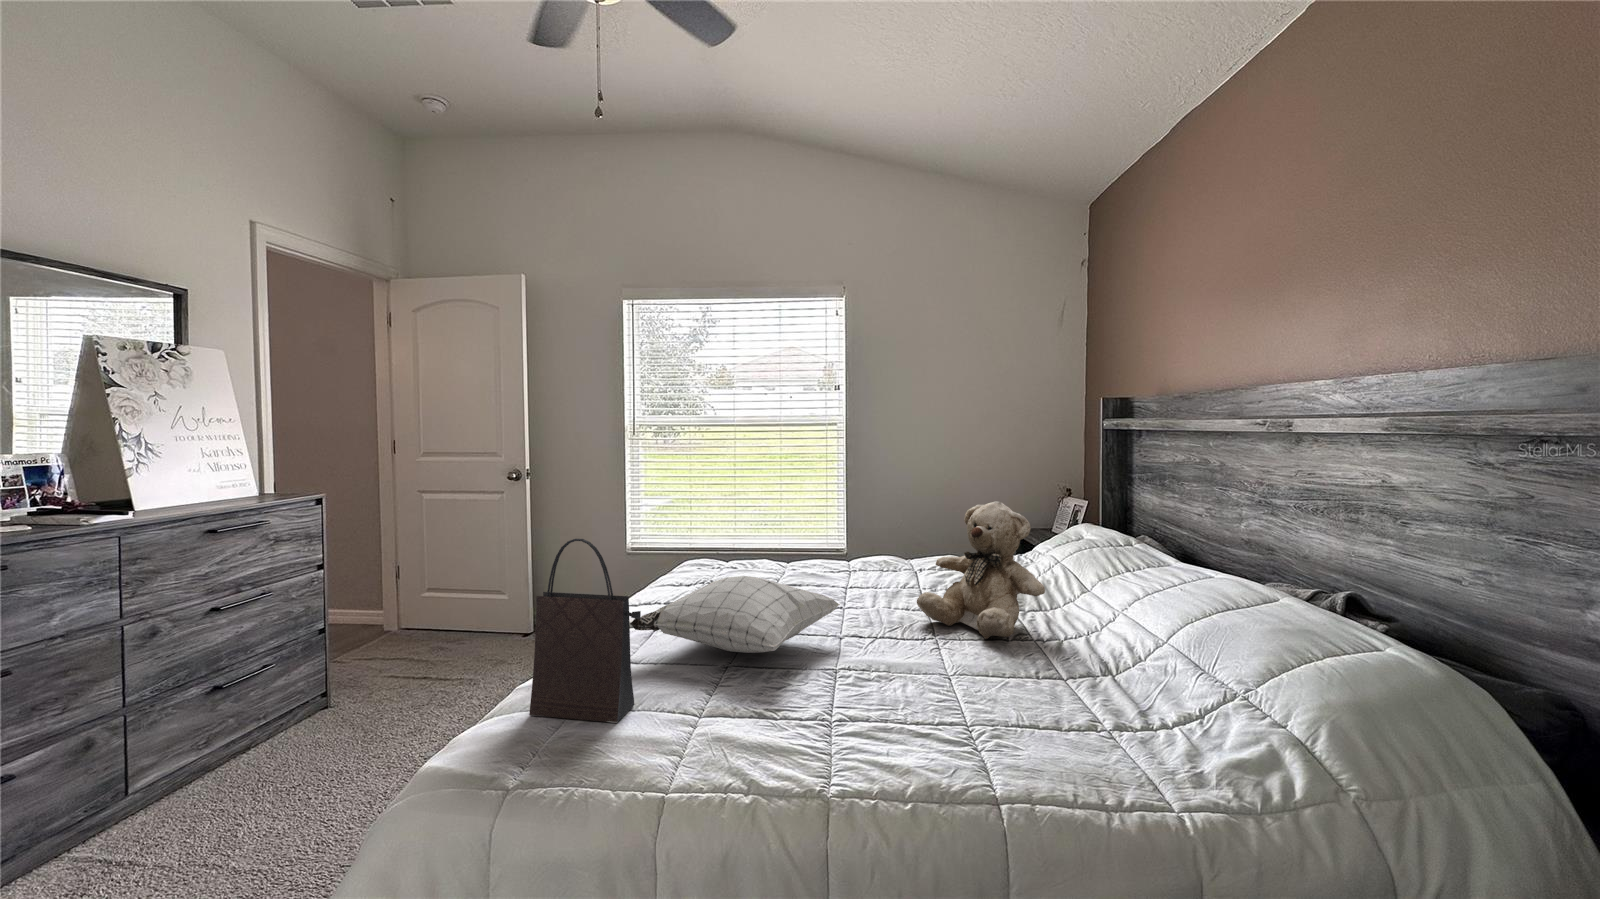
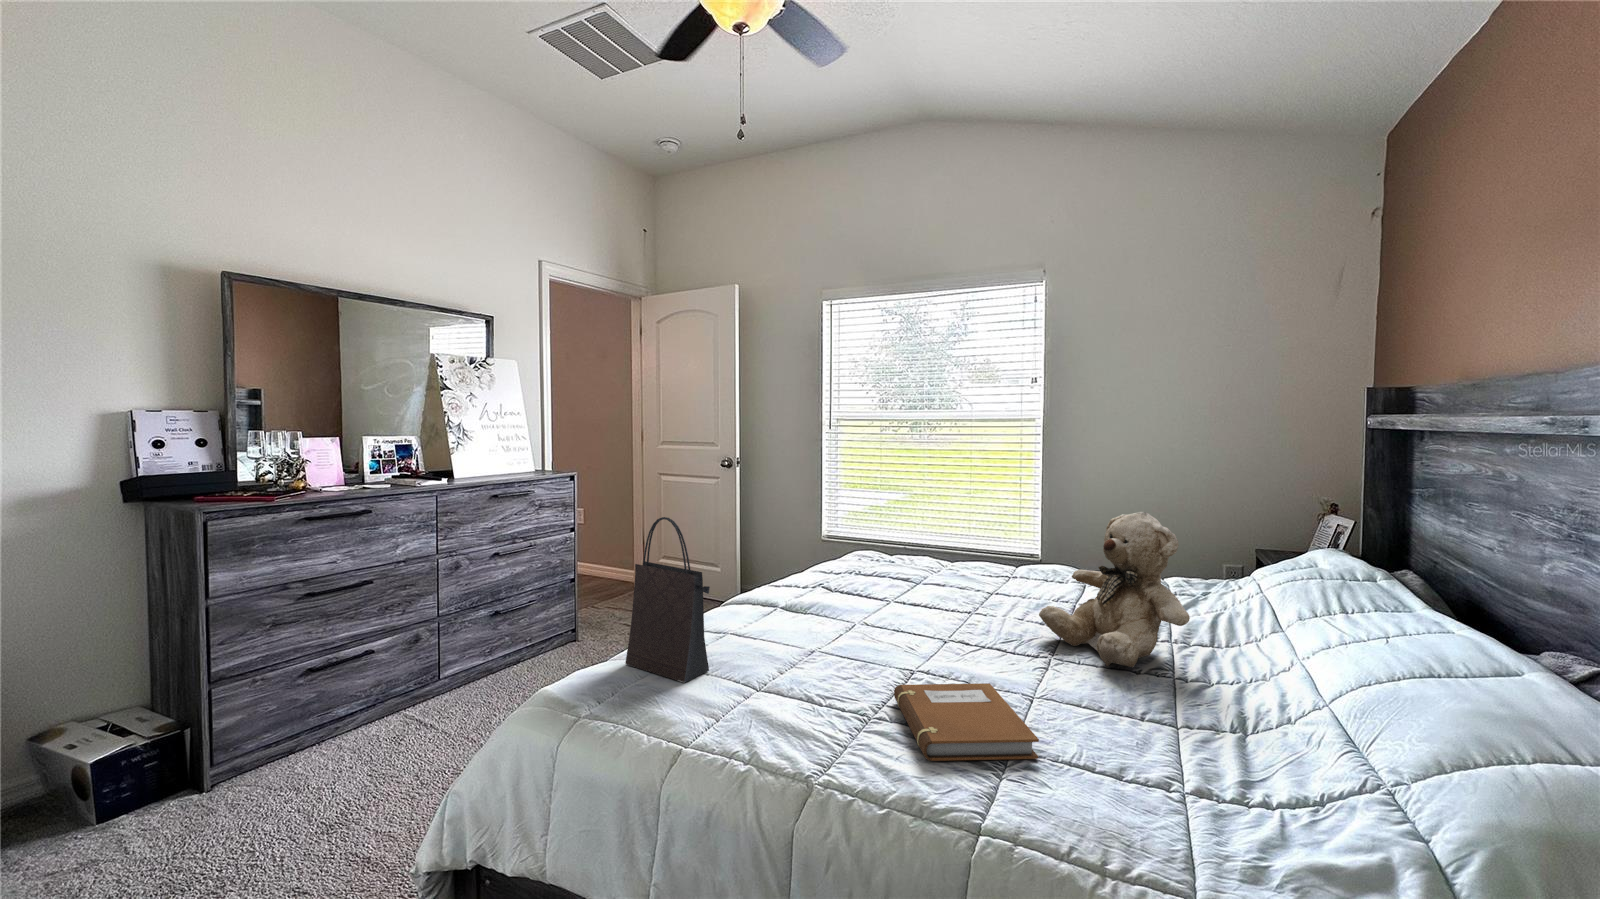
pillow: present [630,576,840,653] -> none [733,567,943,641]
notebook: none [842,669,996,749] -> present [894,683,1039,761]

